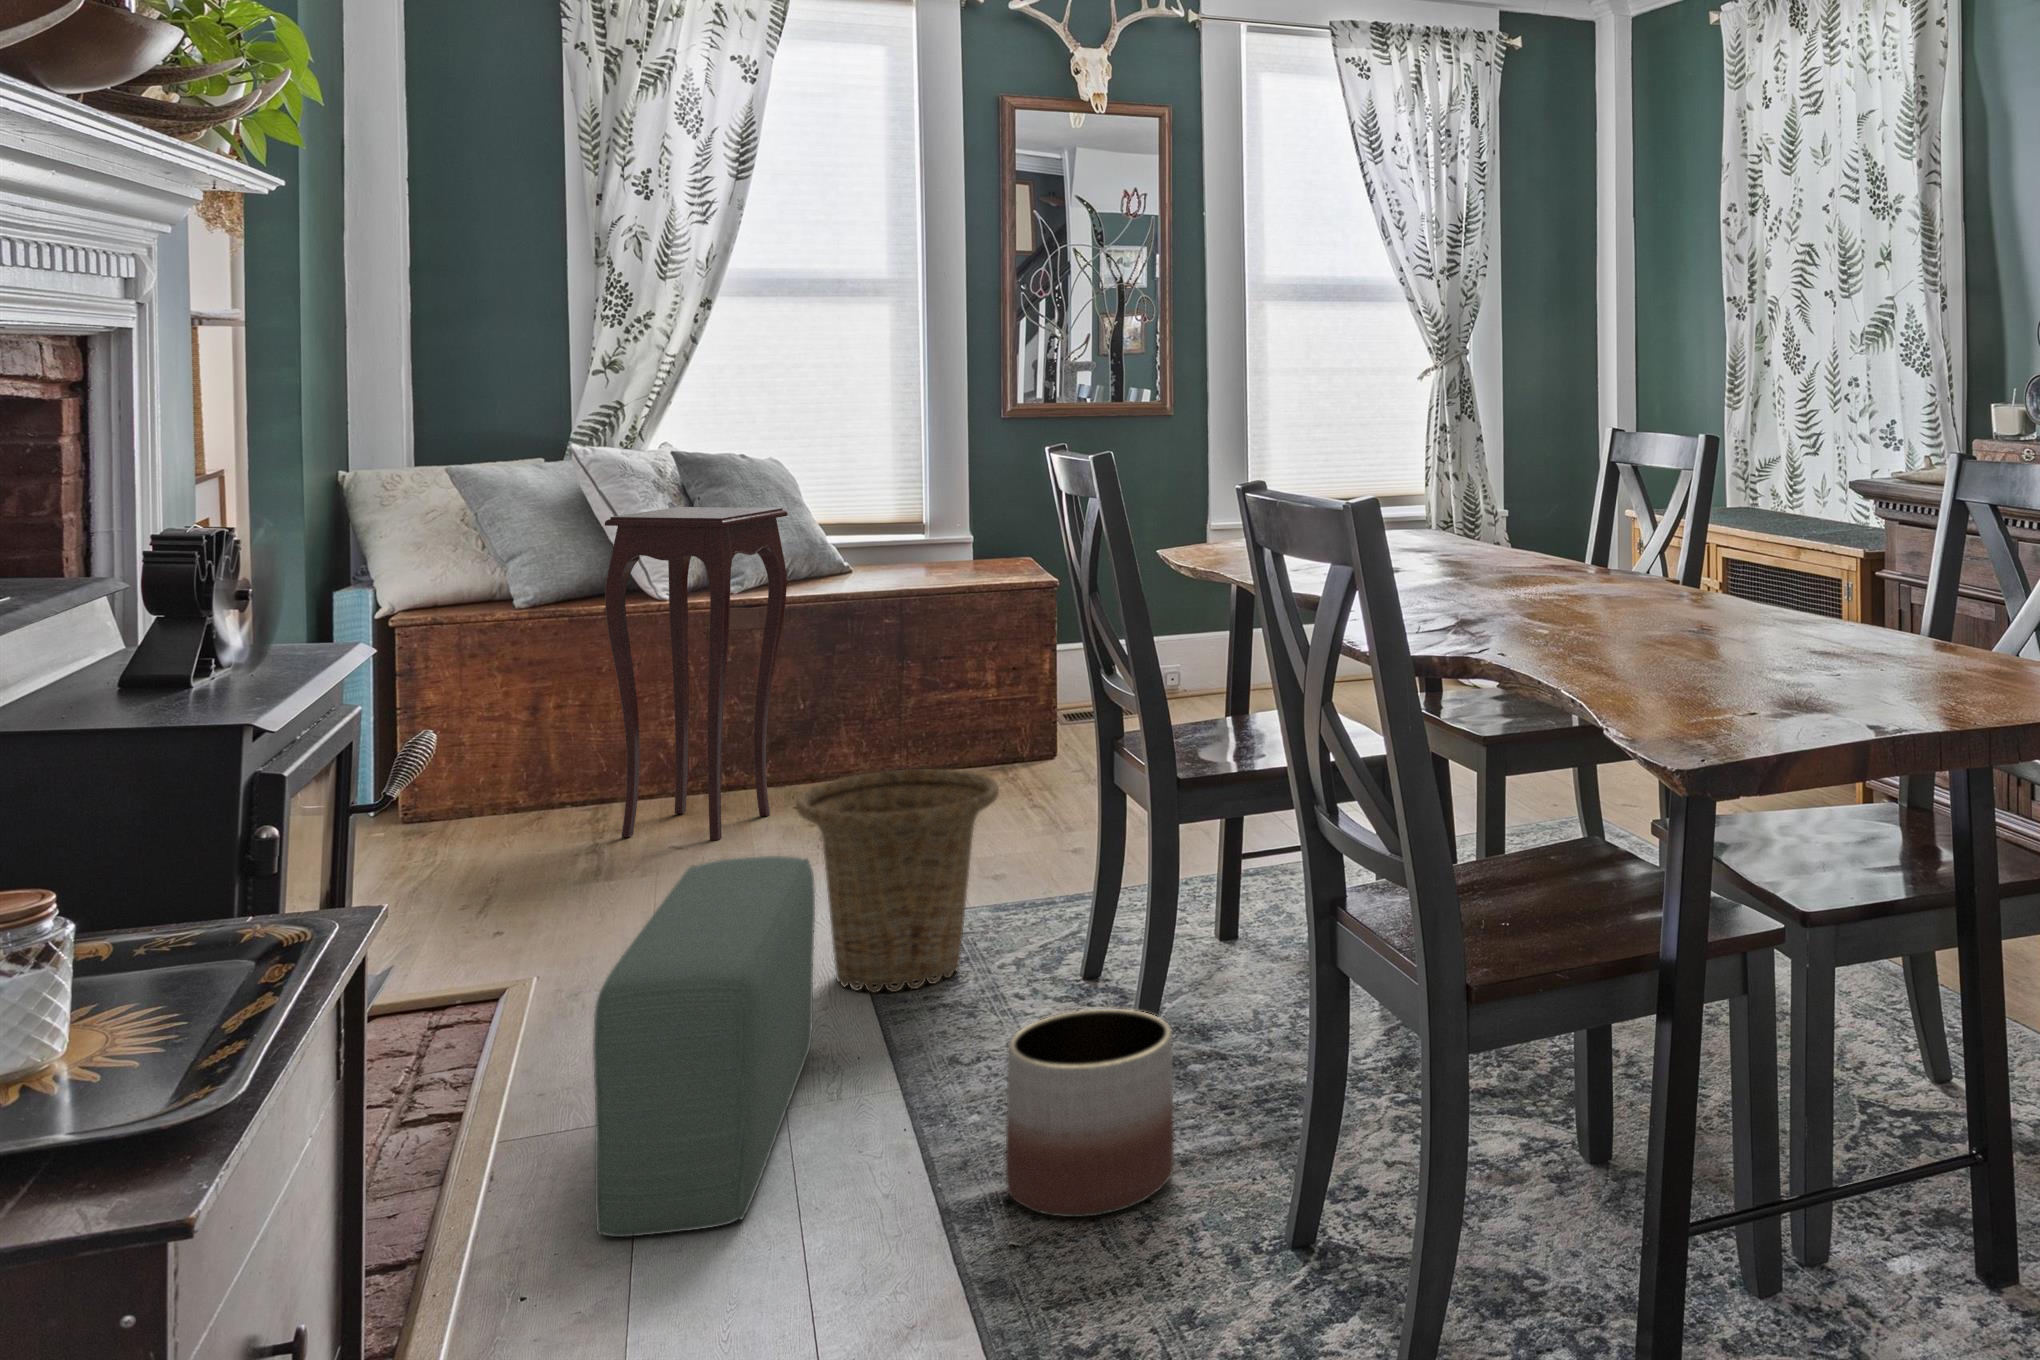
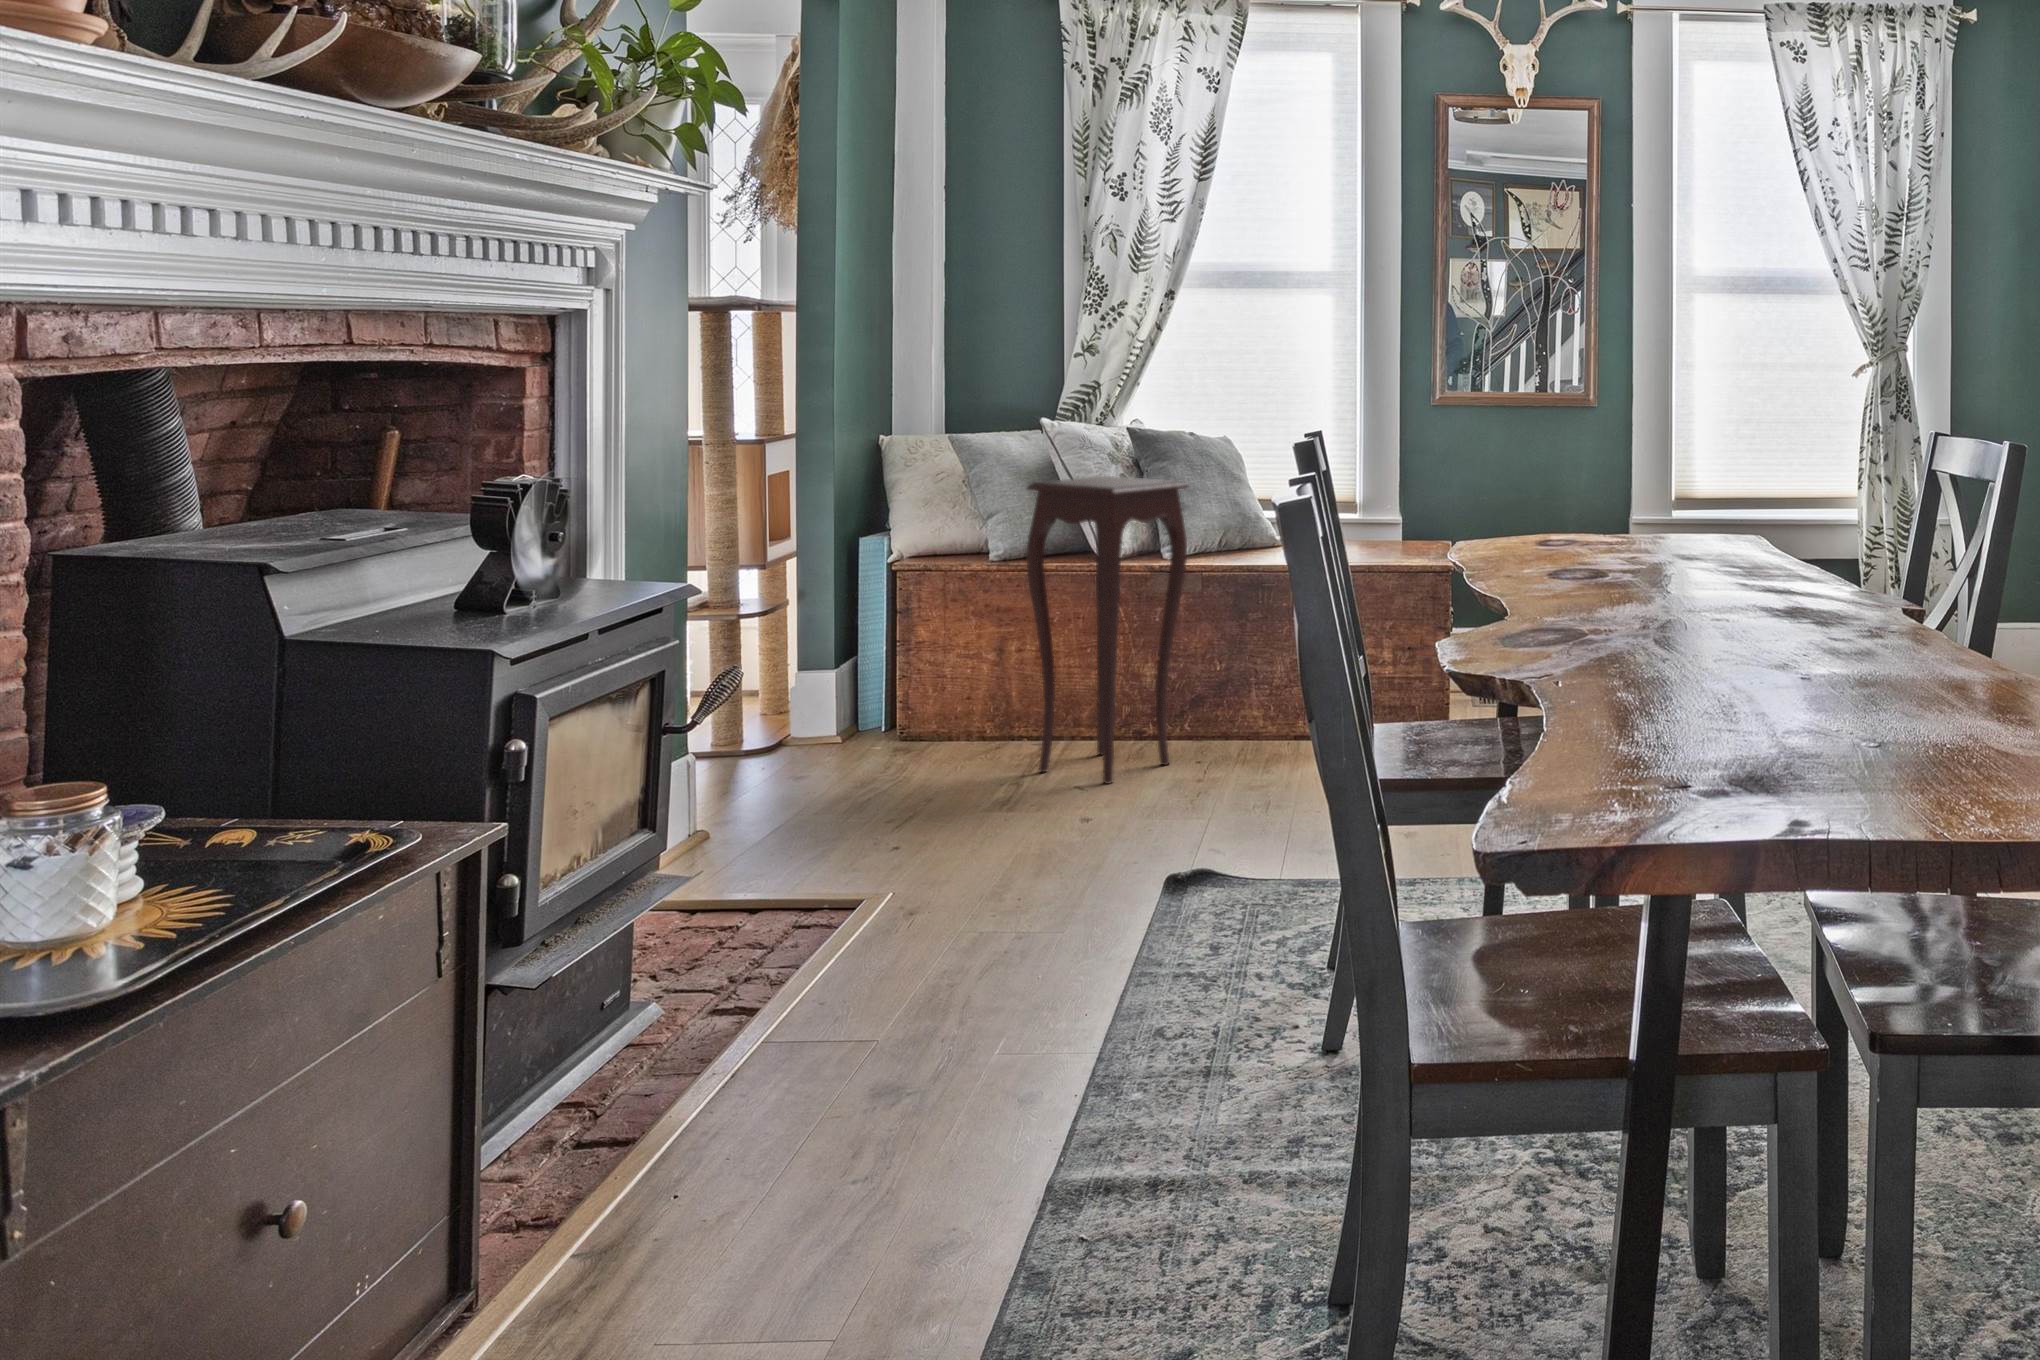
basket: present [796,769,999,992] -> none [1045,742,1239,963]
pouf: present [593,856,815,1237] -> none [665,819,1005,1197]
planter: present [1006,1009,1174,1217] -> none [1023,1032,1203,1265]

